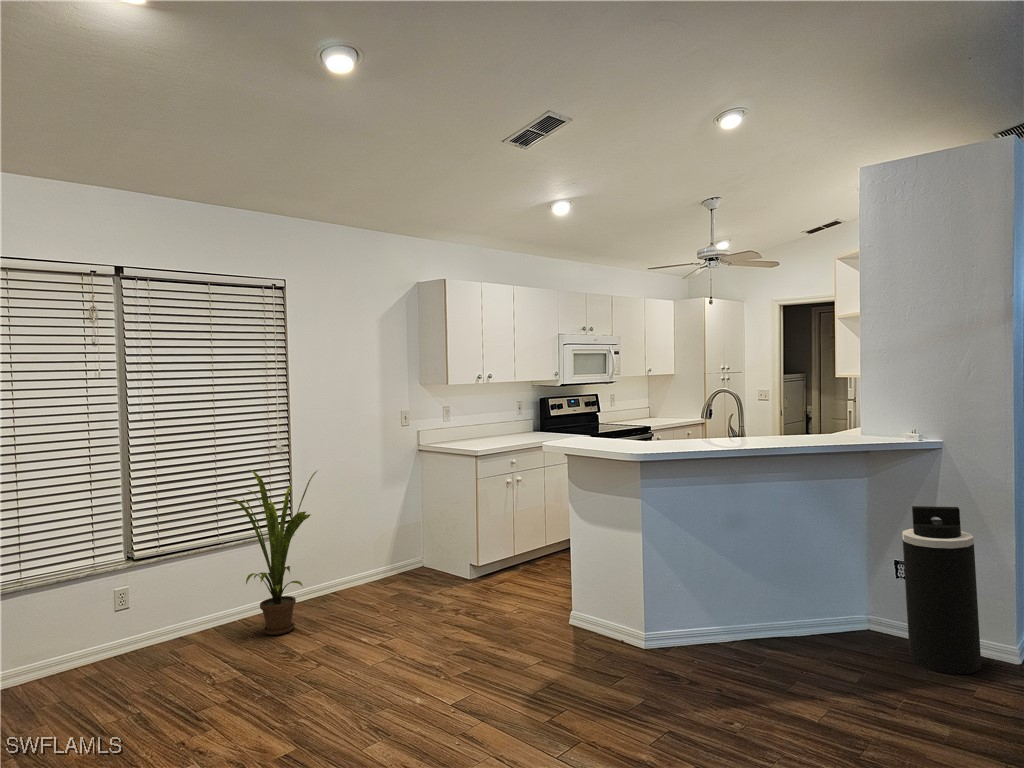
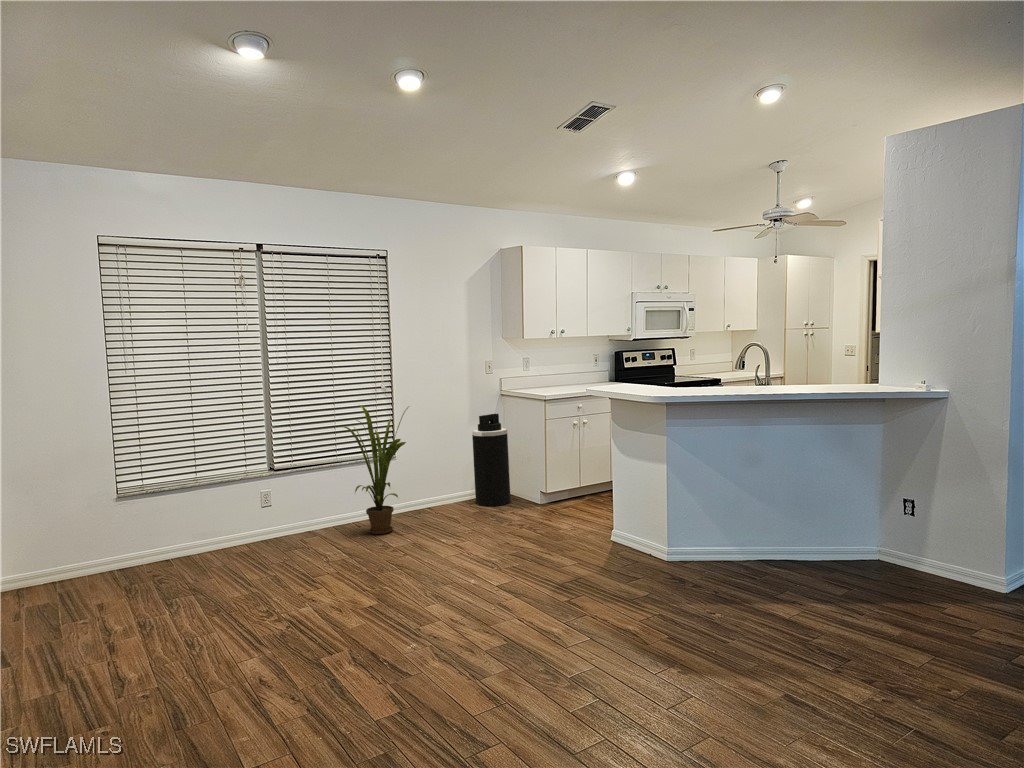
trash can: present [902,506,981,674] -> present [472,414,511,506]

